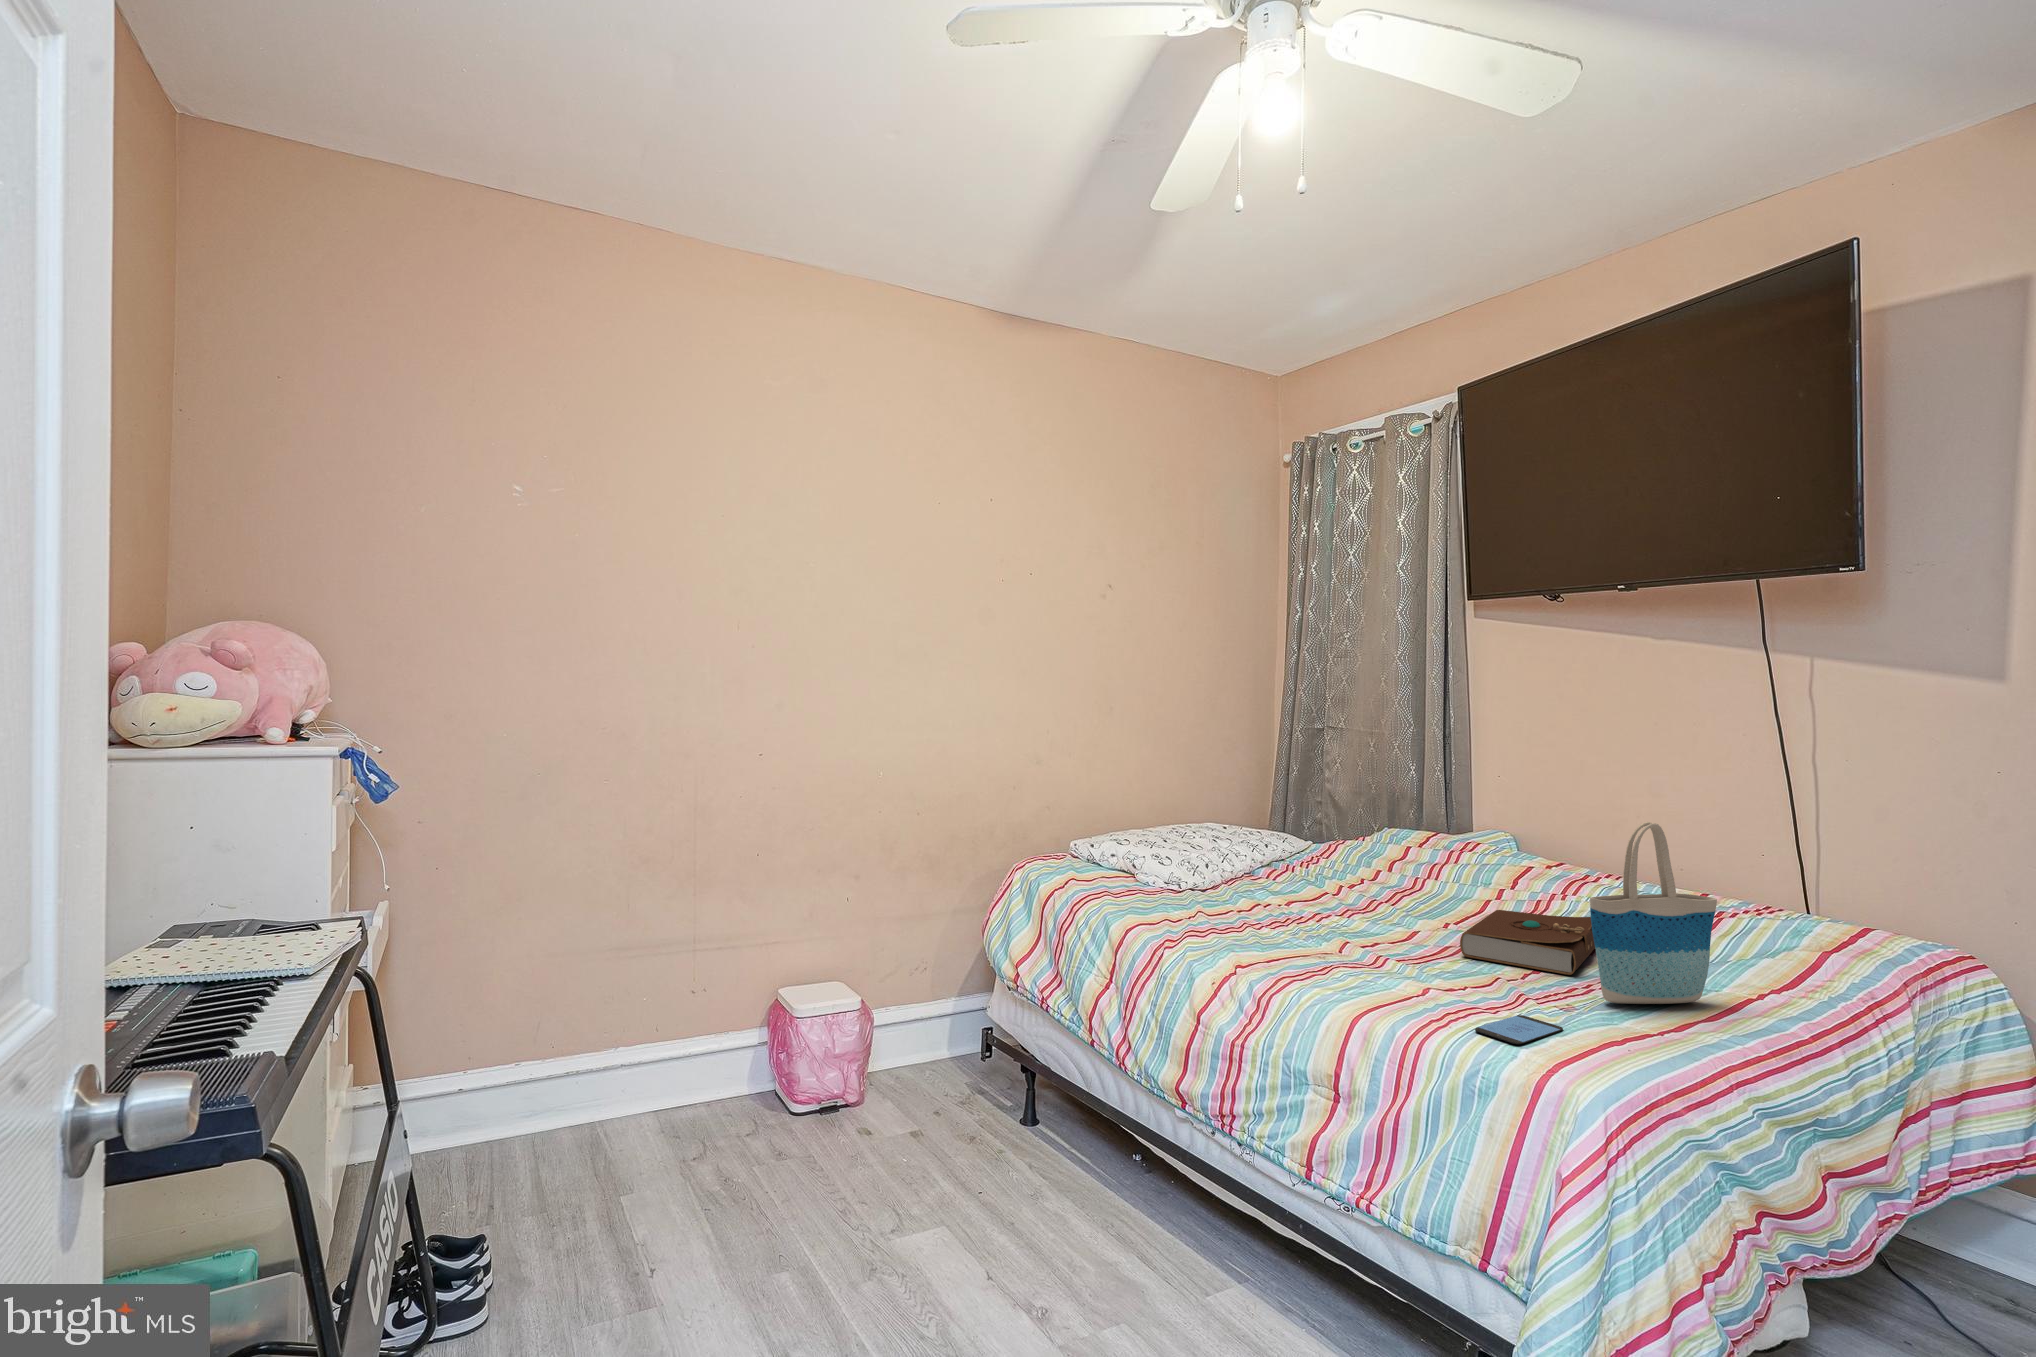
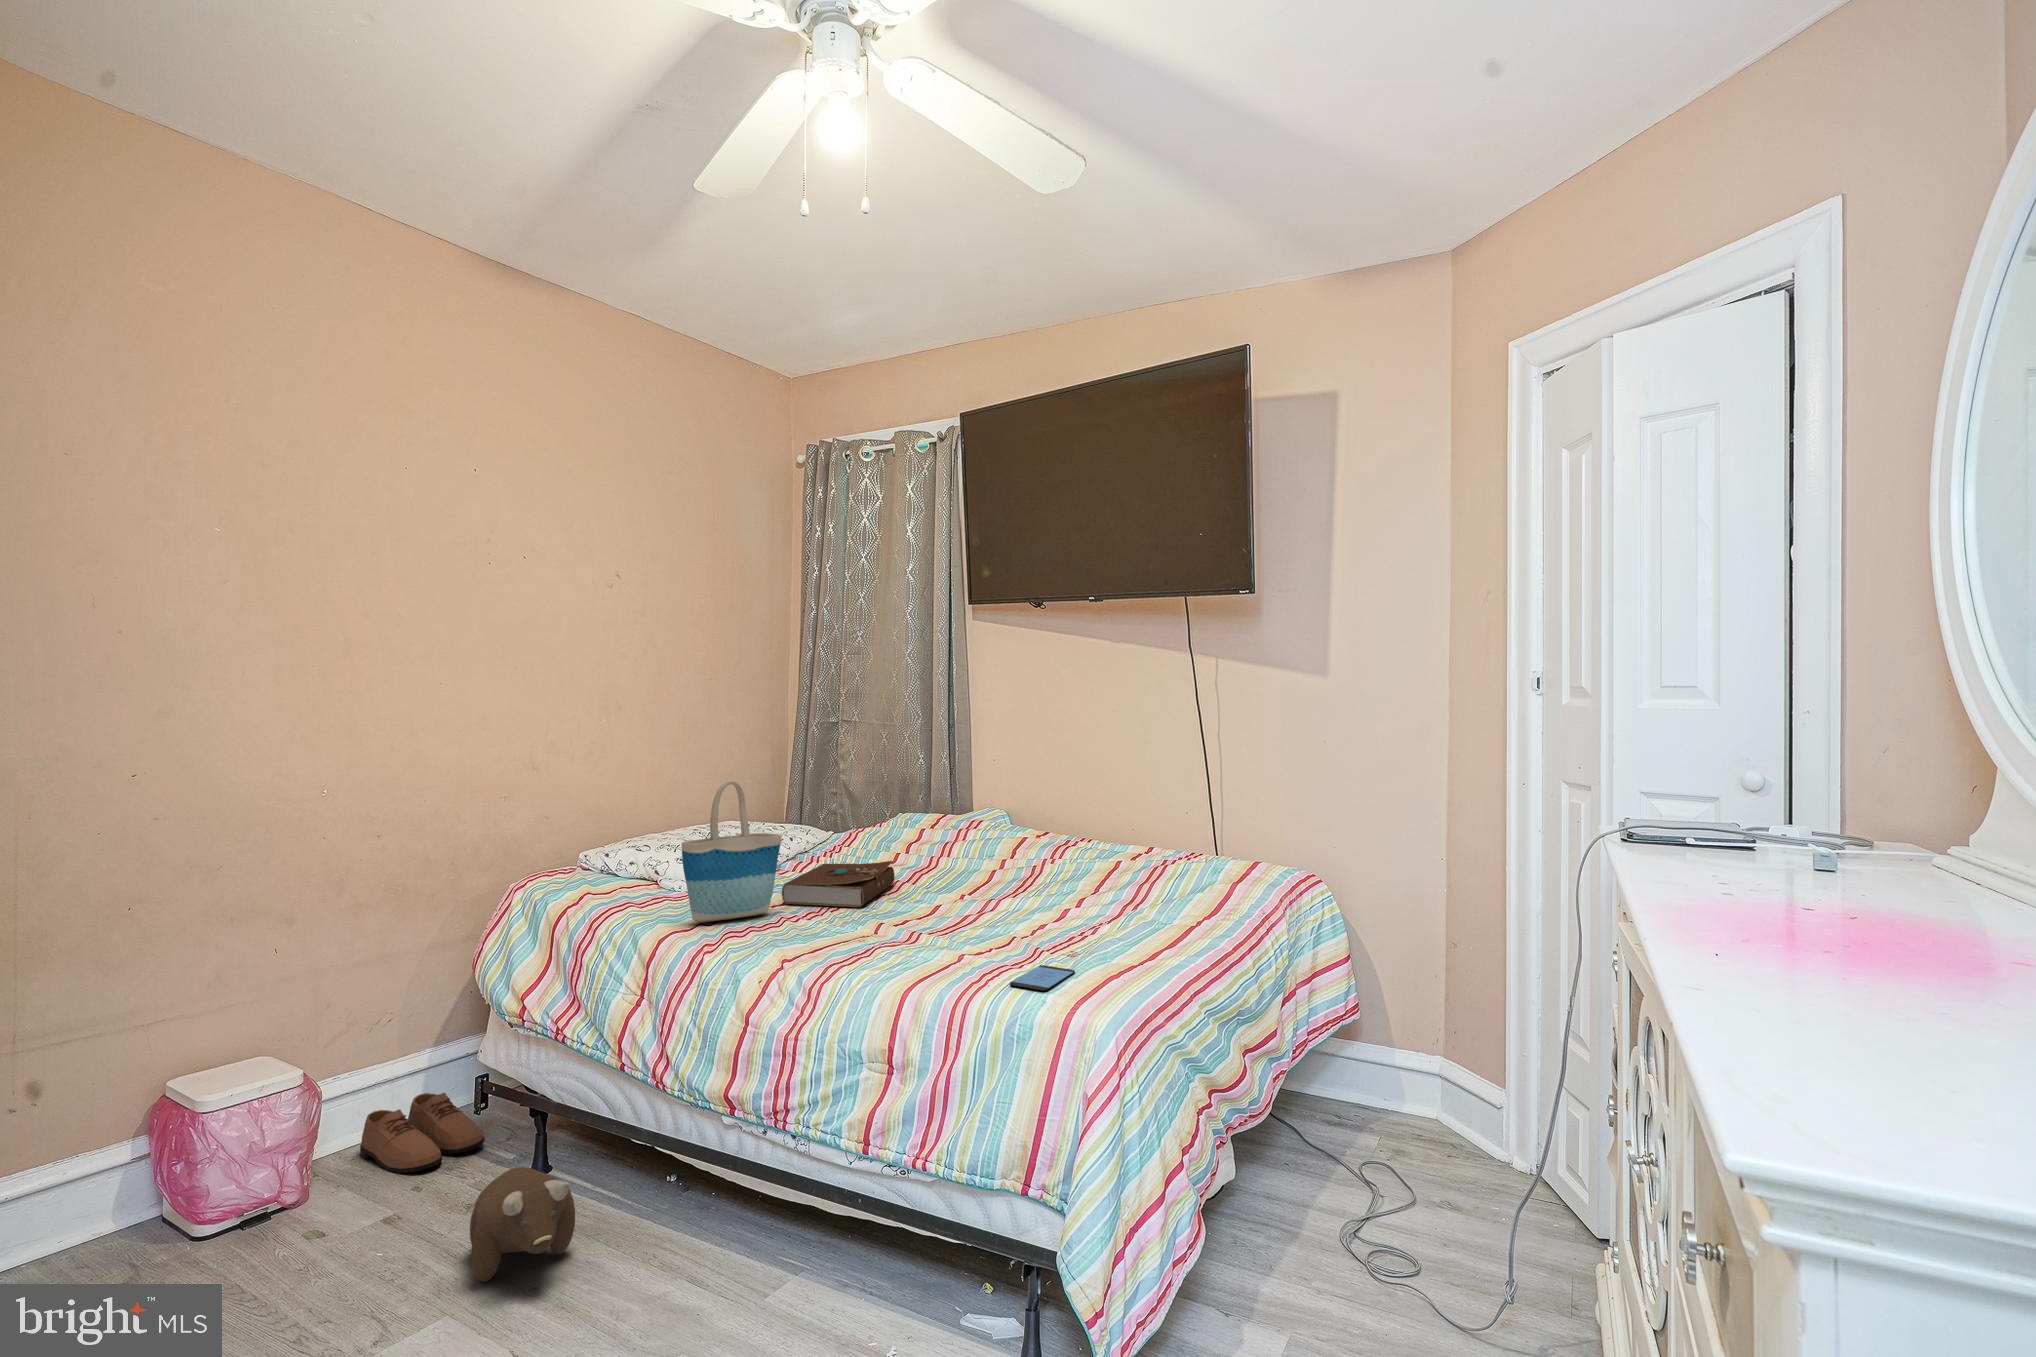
tote bag: present [1590,822,1717,1004] -> present [682,781,782,922]
book: present [1460,910,1595,975] -> present [782,861,895,907]
shoe: none [905,1033,993,1097] -> present [360,1093,485,1173]
plush toy: none [969,1112,1051,1204] -> present [470,1167,575,1282]

